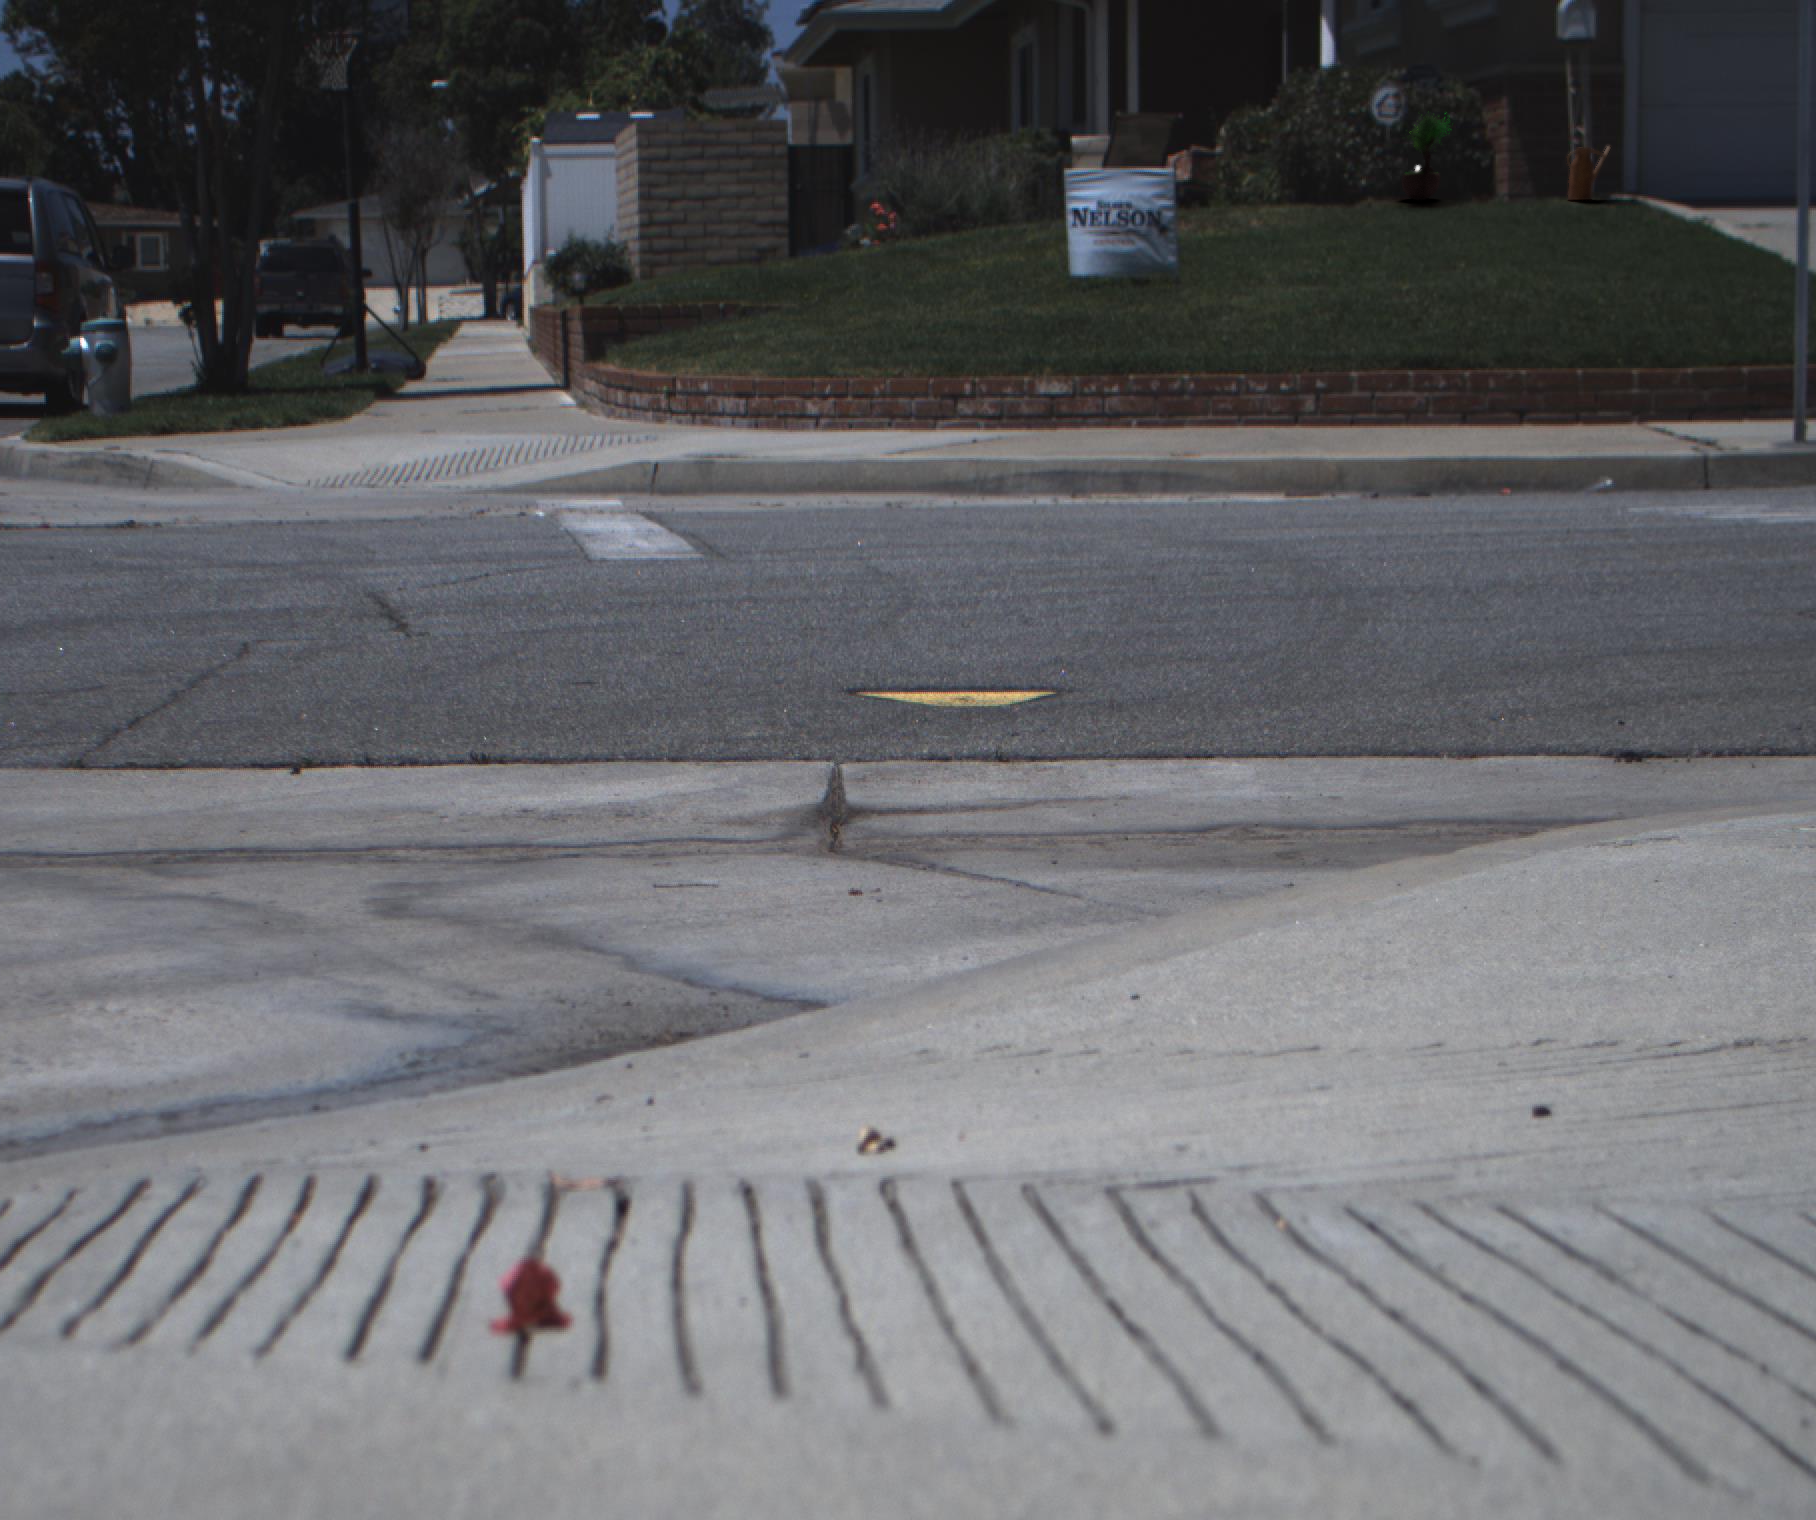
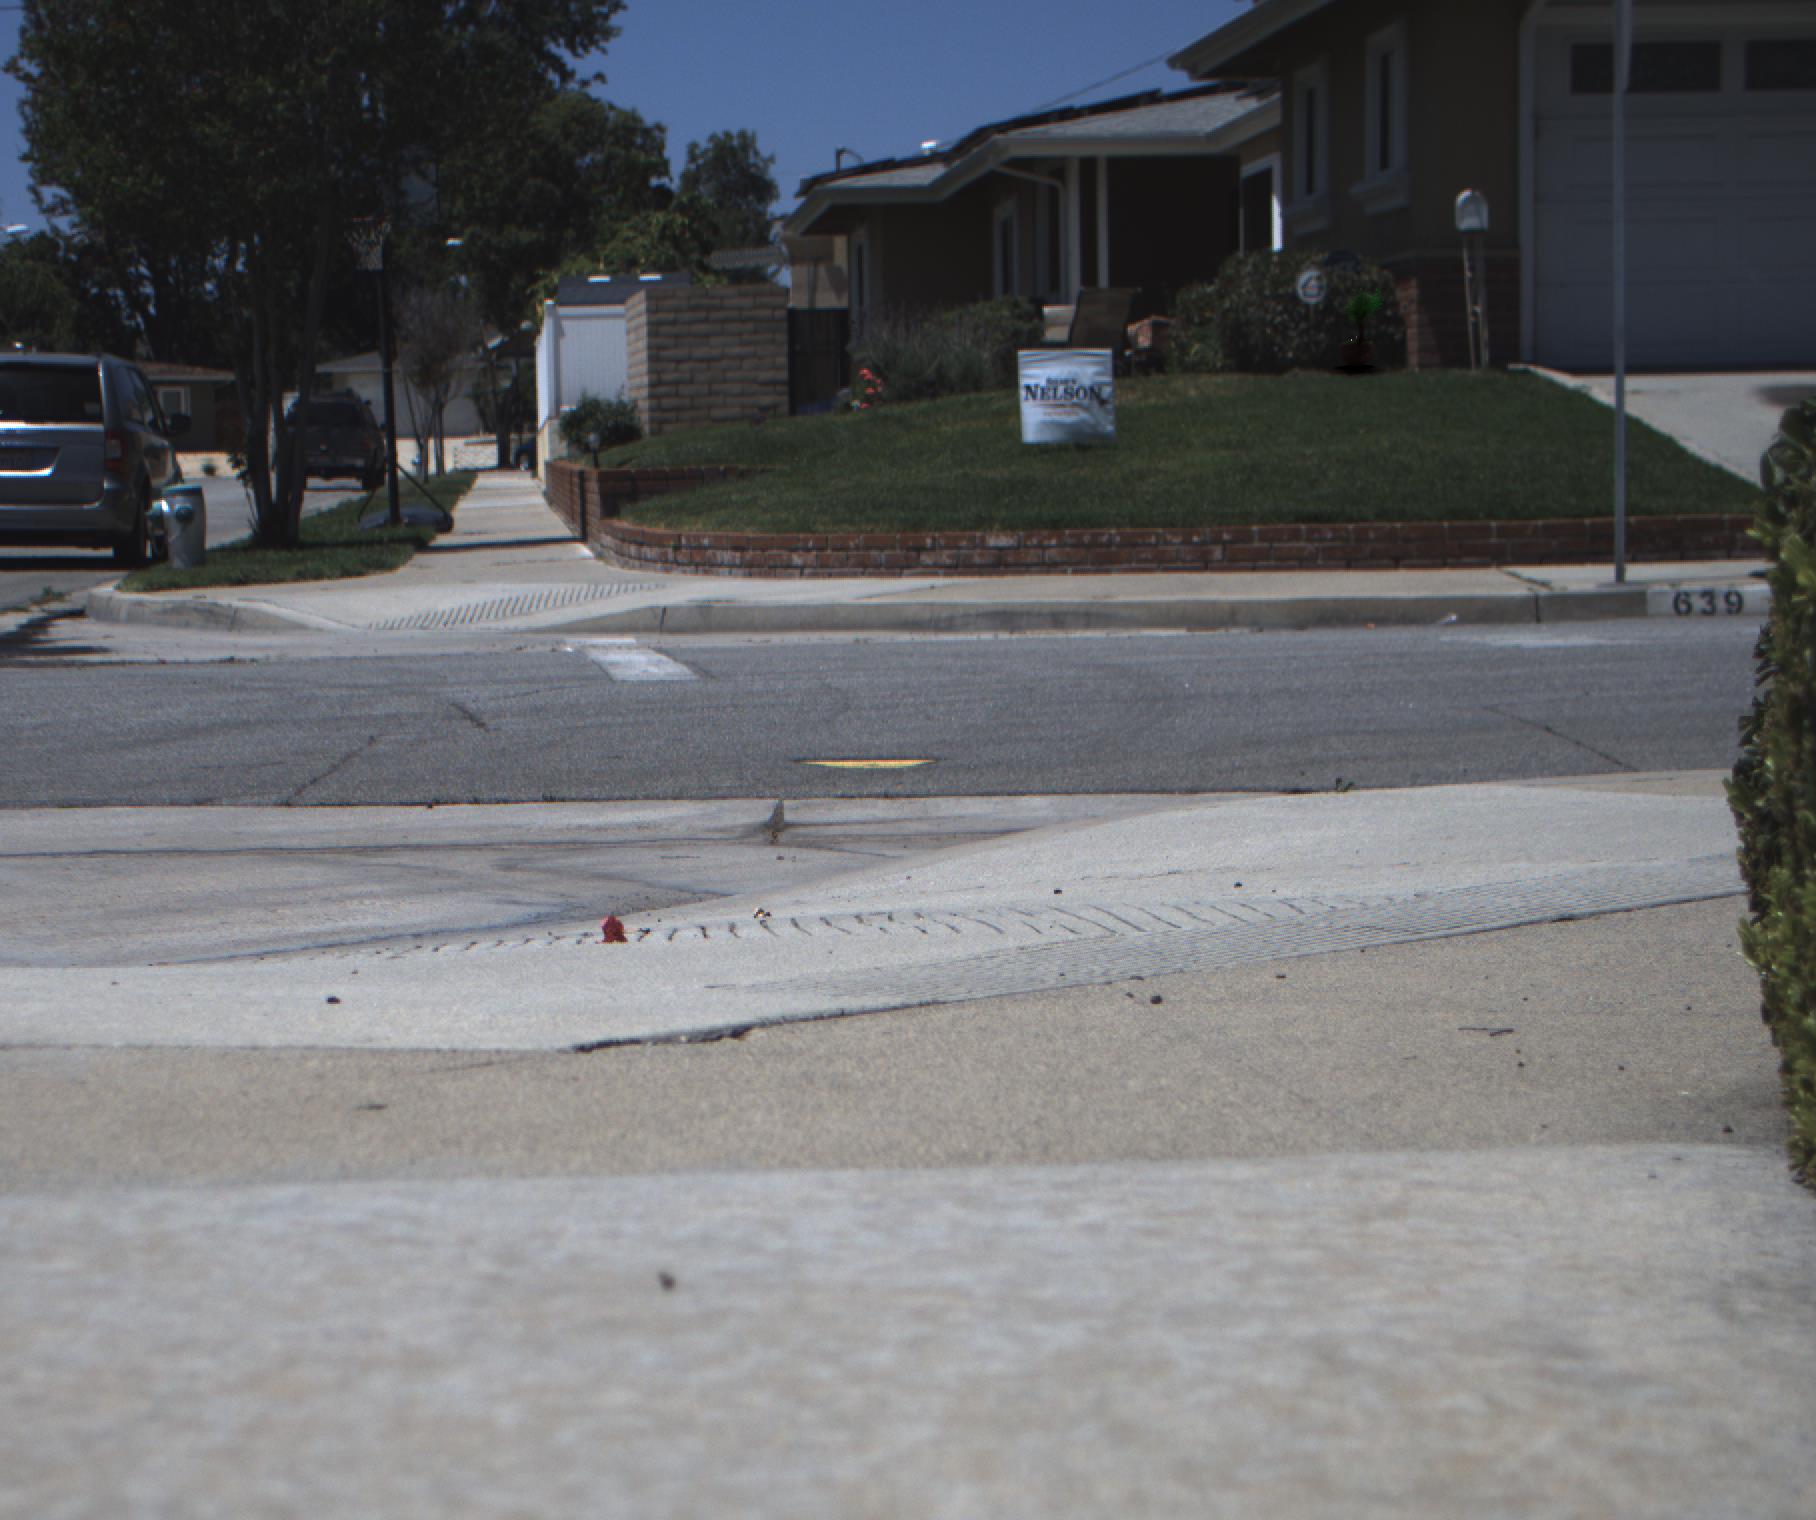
watering can: present [1567,147,1610,200] -> none [1486,318,1528,366]

